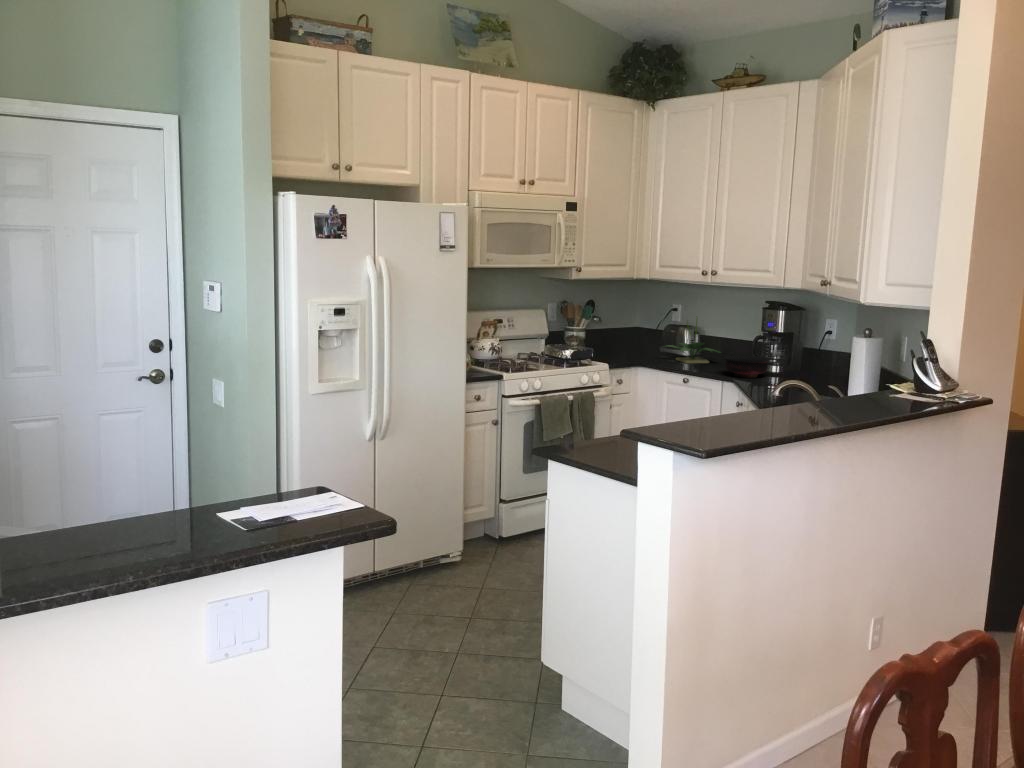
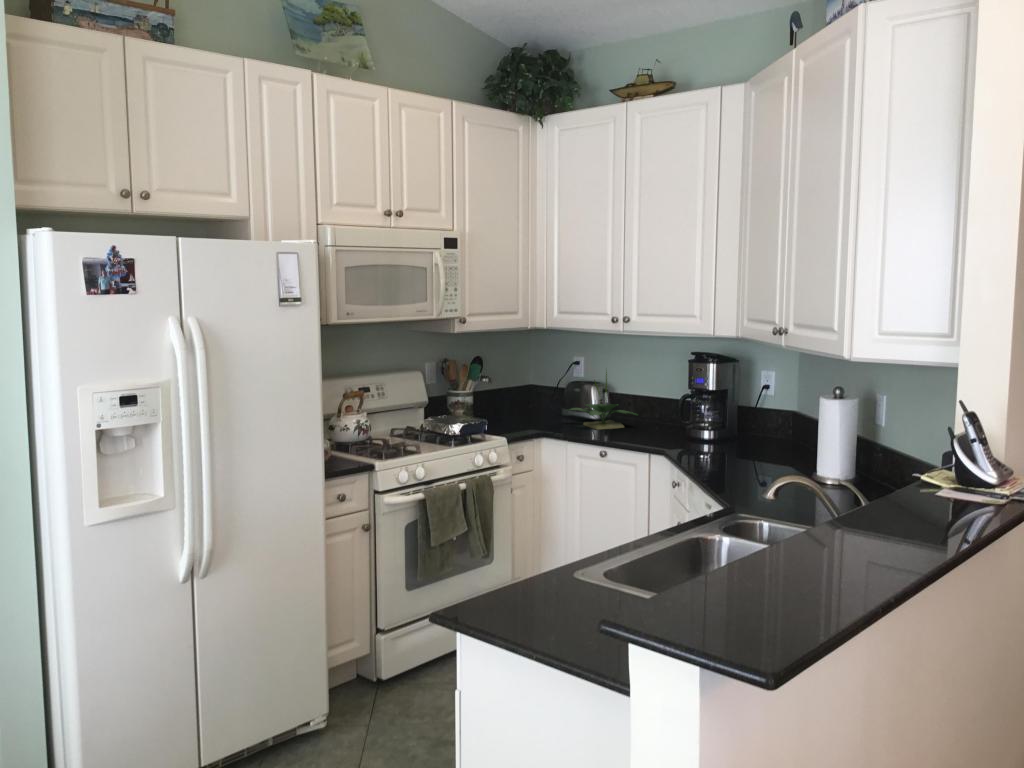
bowl: present [724,355,770,378] -> none [647,419,703,447]

